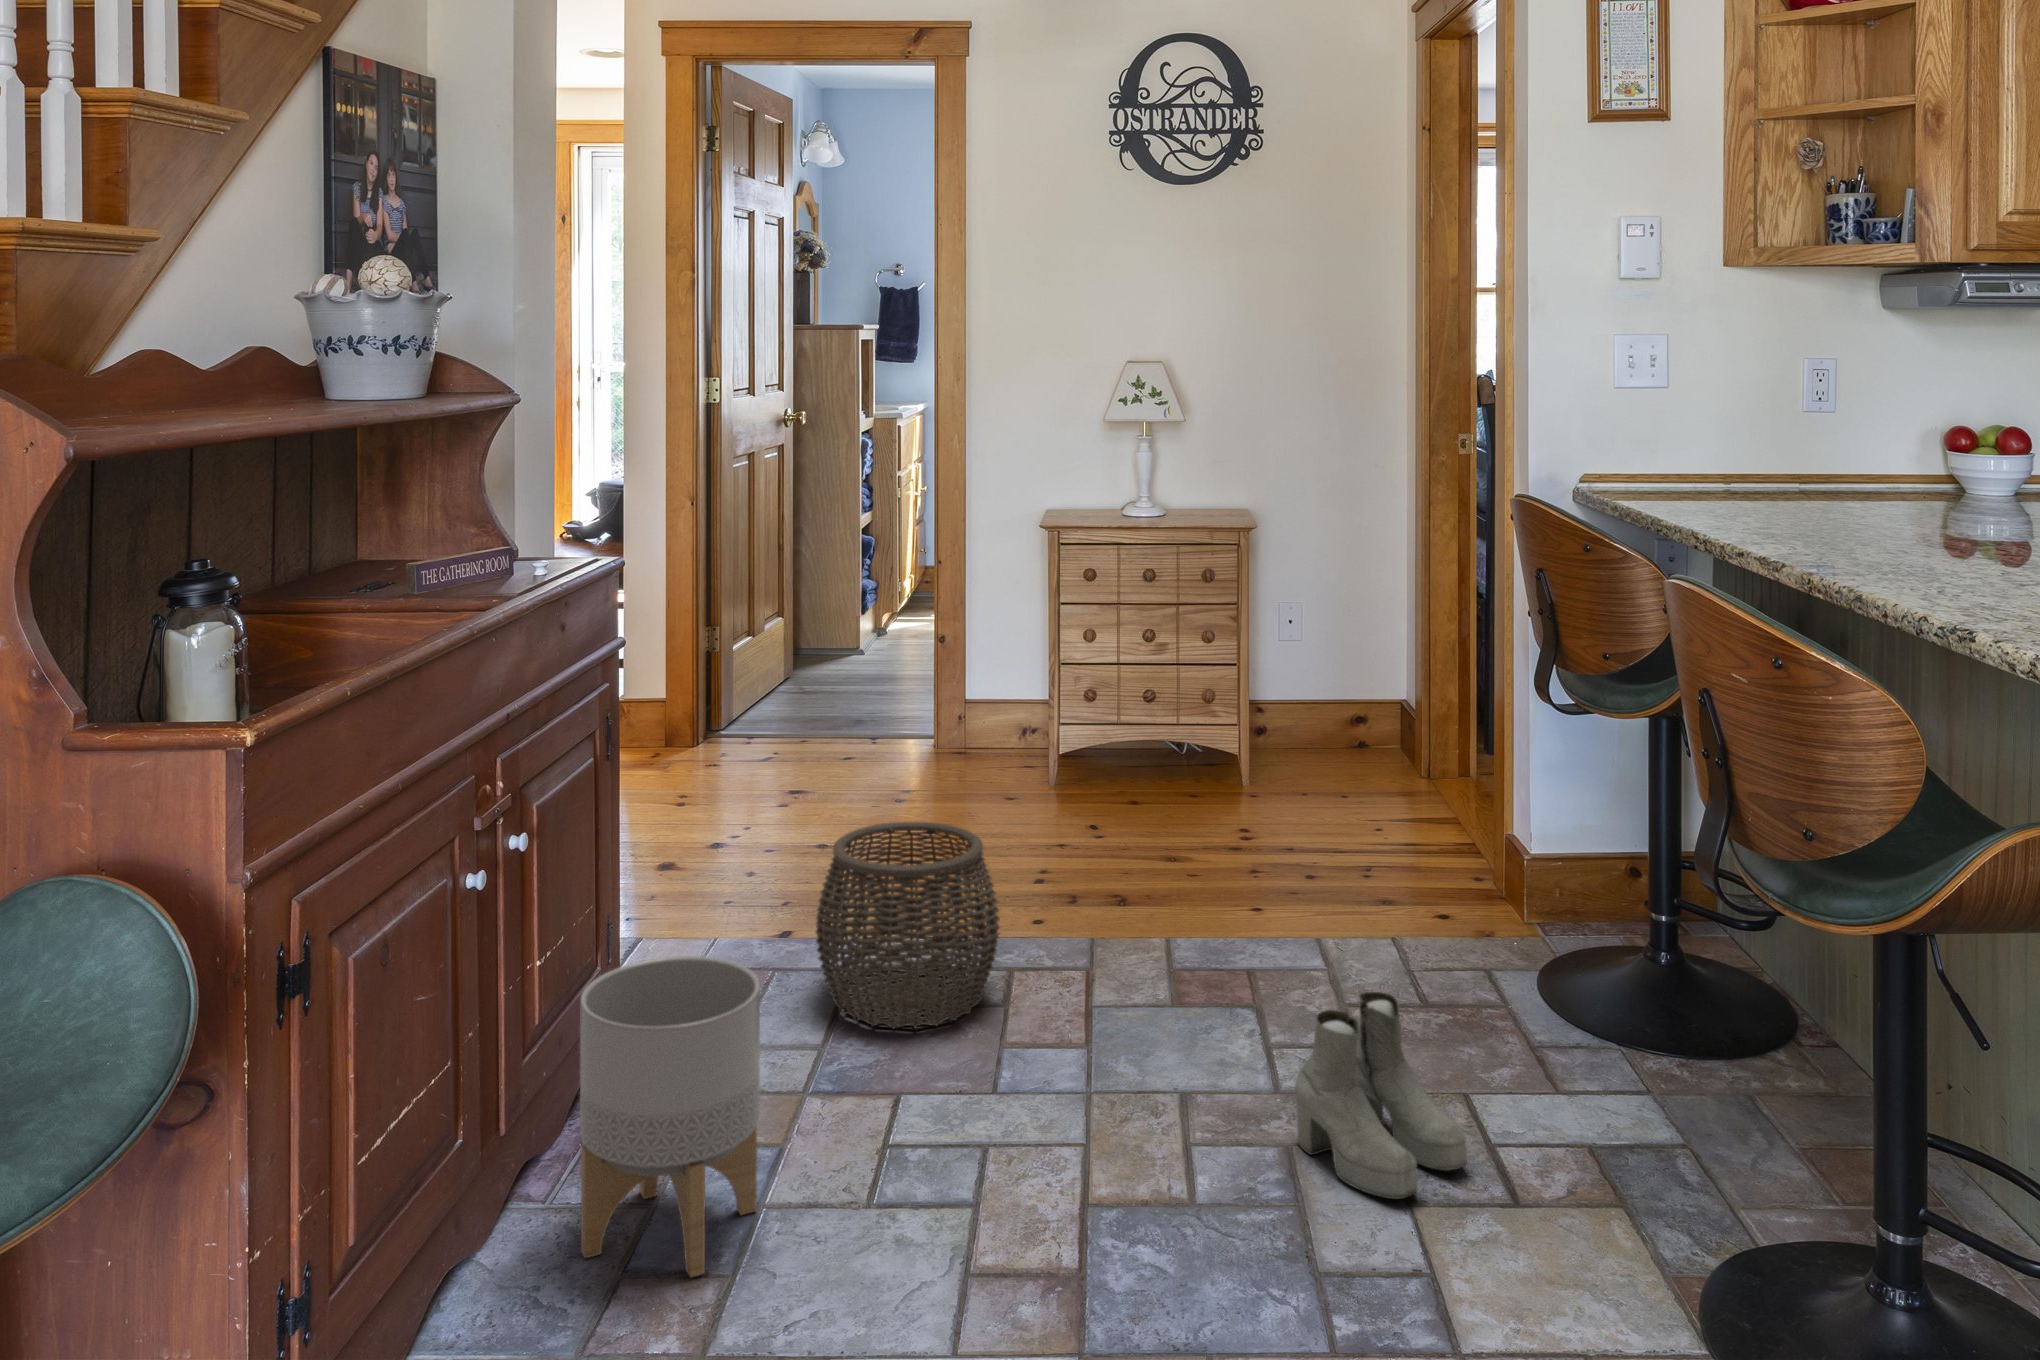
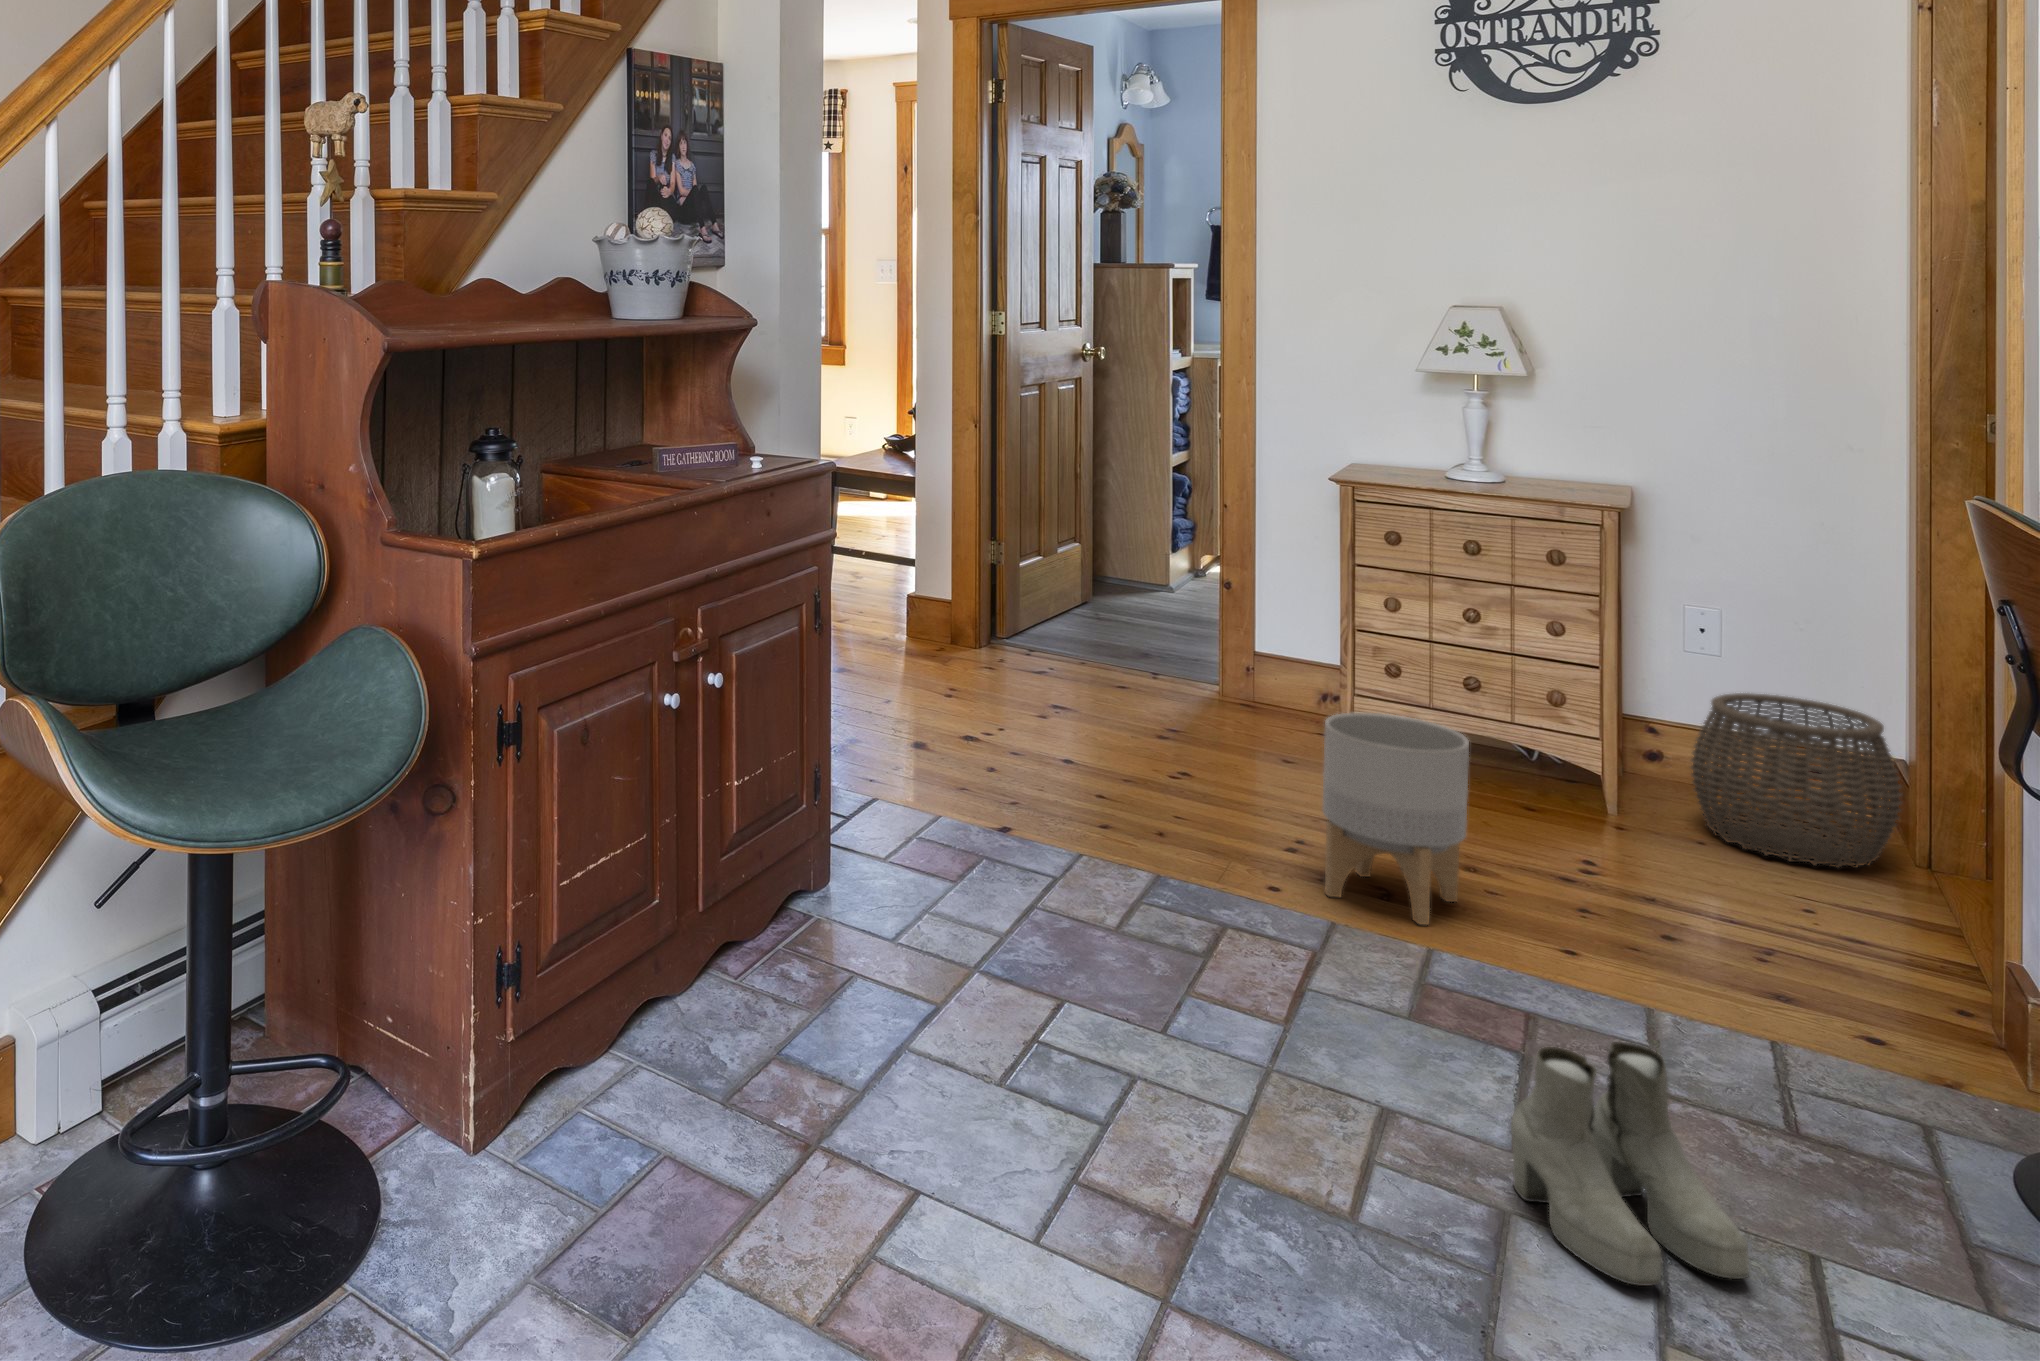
woven basket: present [816,822,1000,1029] -> present [1691,693,1902,868]
planter: present [580,956,760,1277] -> present [1323,712,1469,925]

